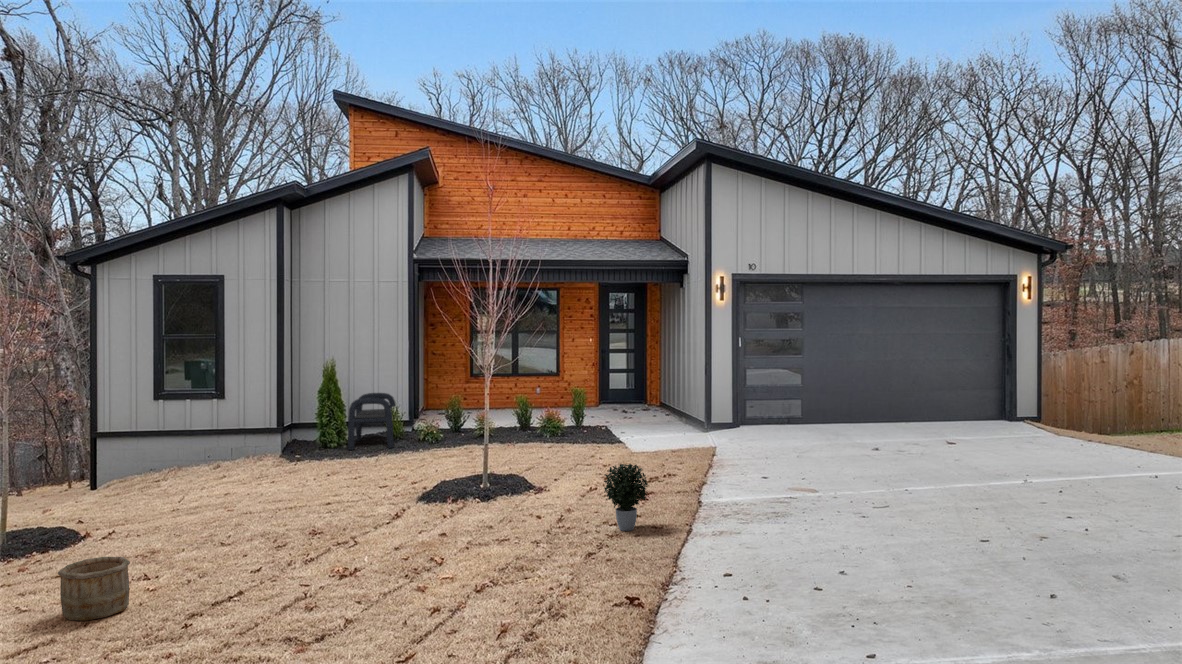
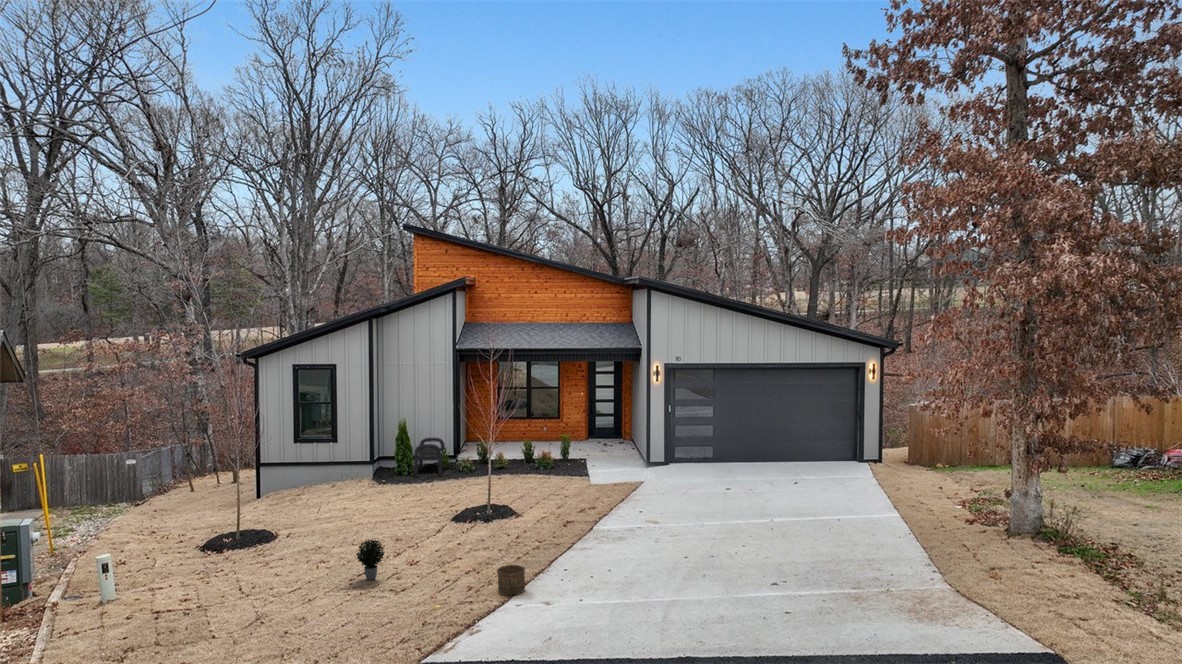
potted plant: present [604,464,648,531] -> present [356,540,385,580]
wooden bucket: present [58,557,130,621] -> present [497,565,525,595]

